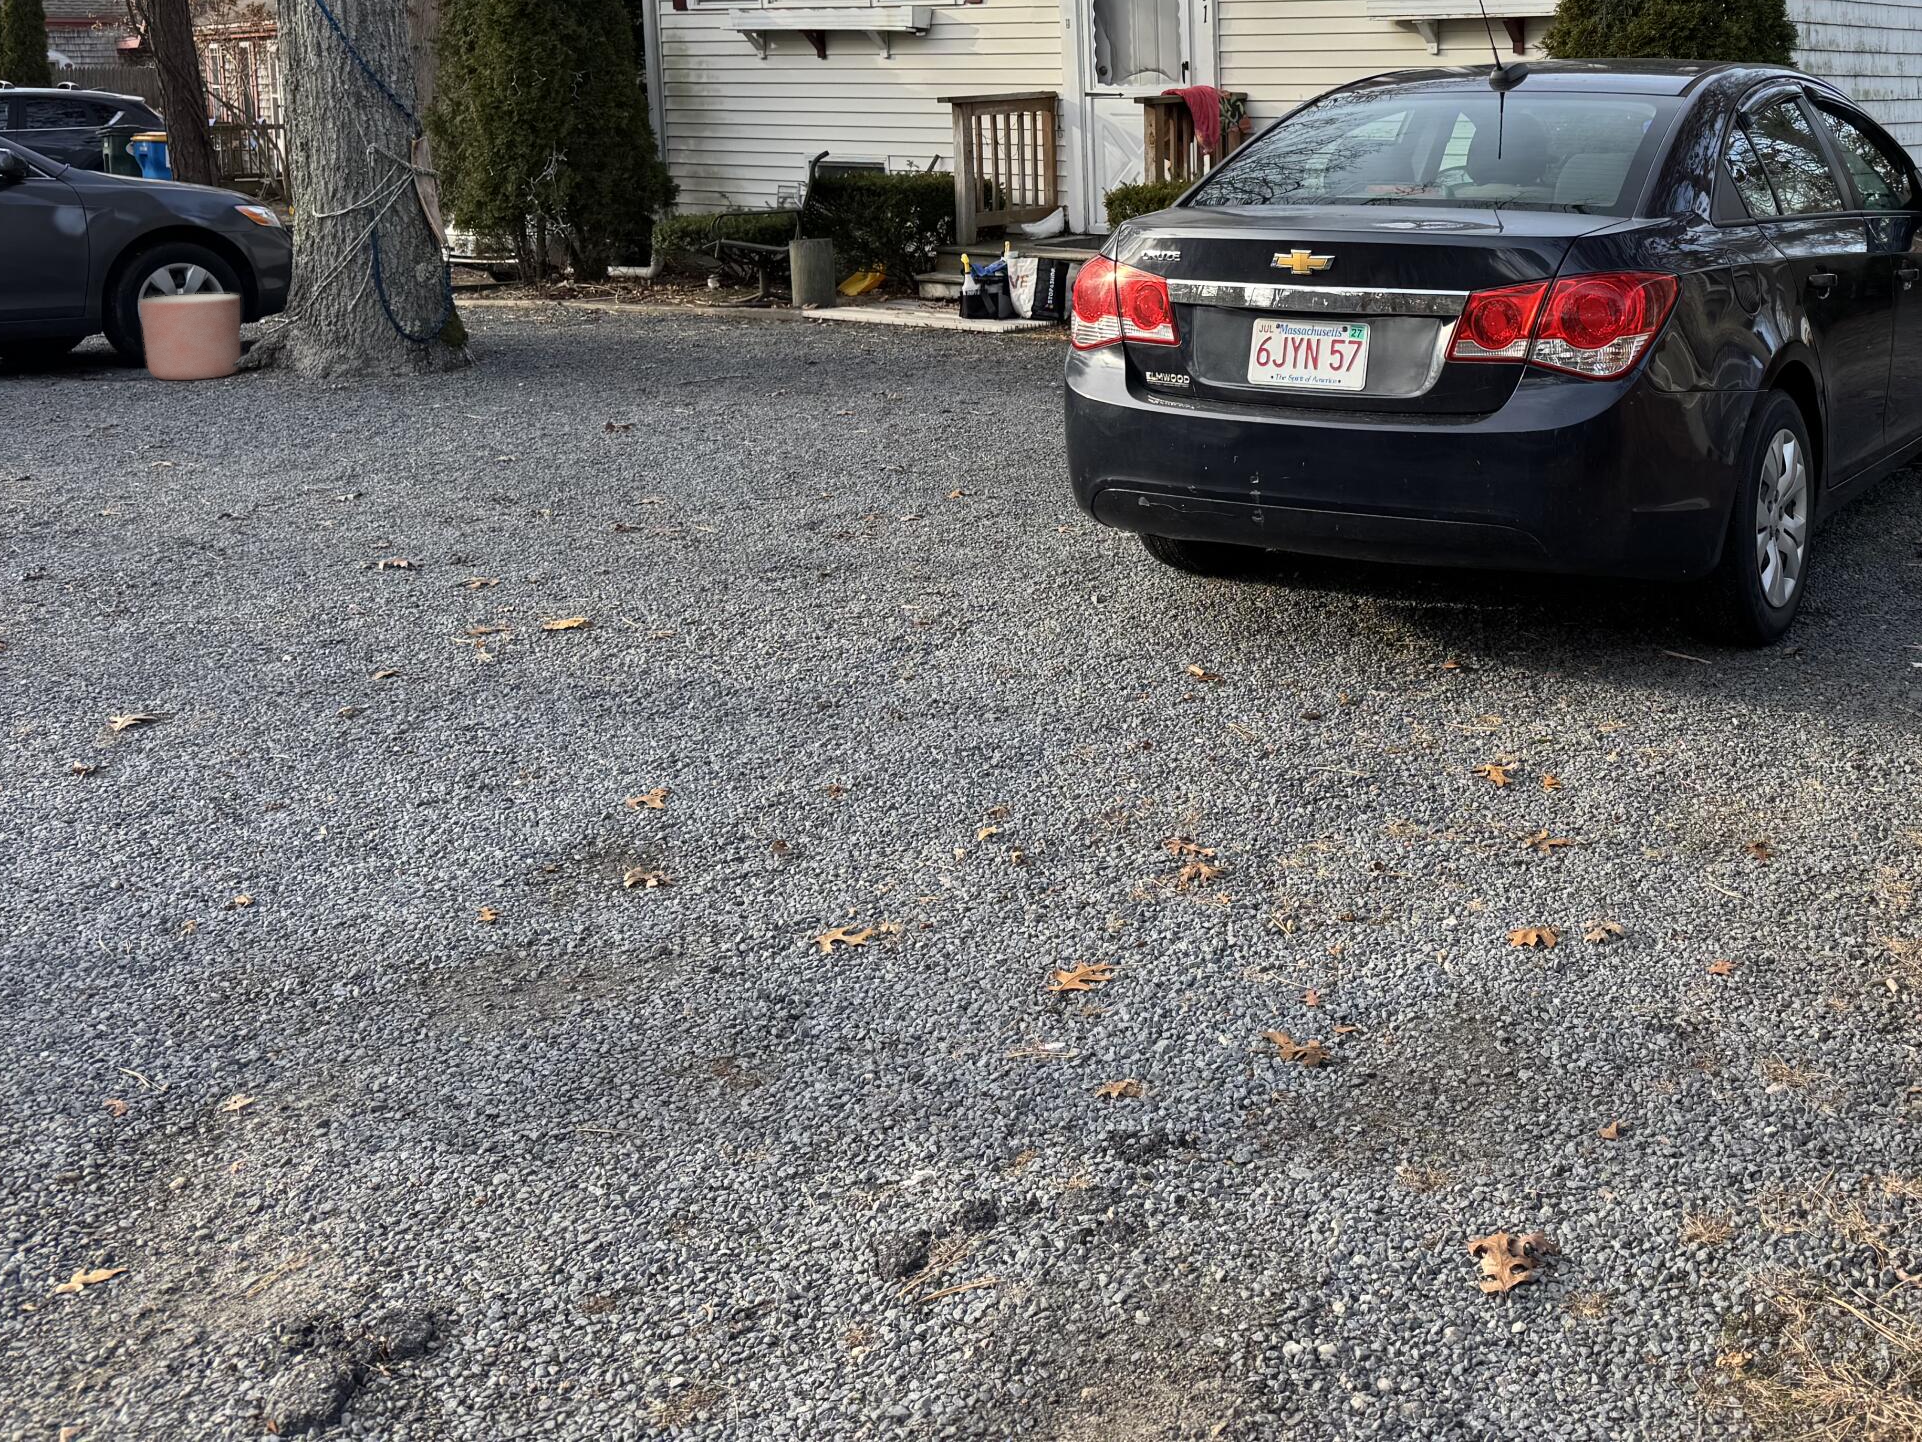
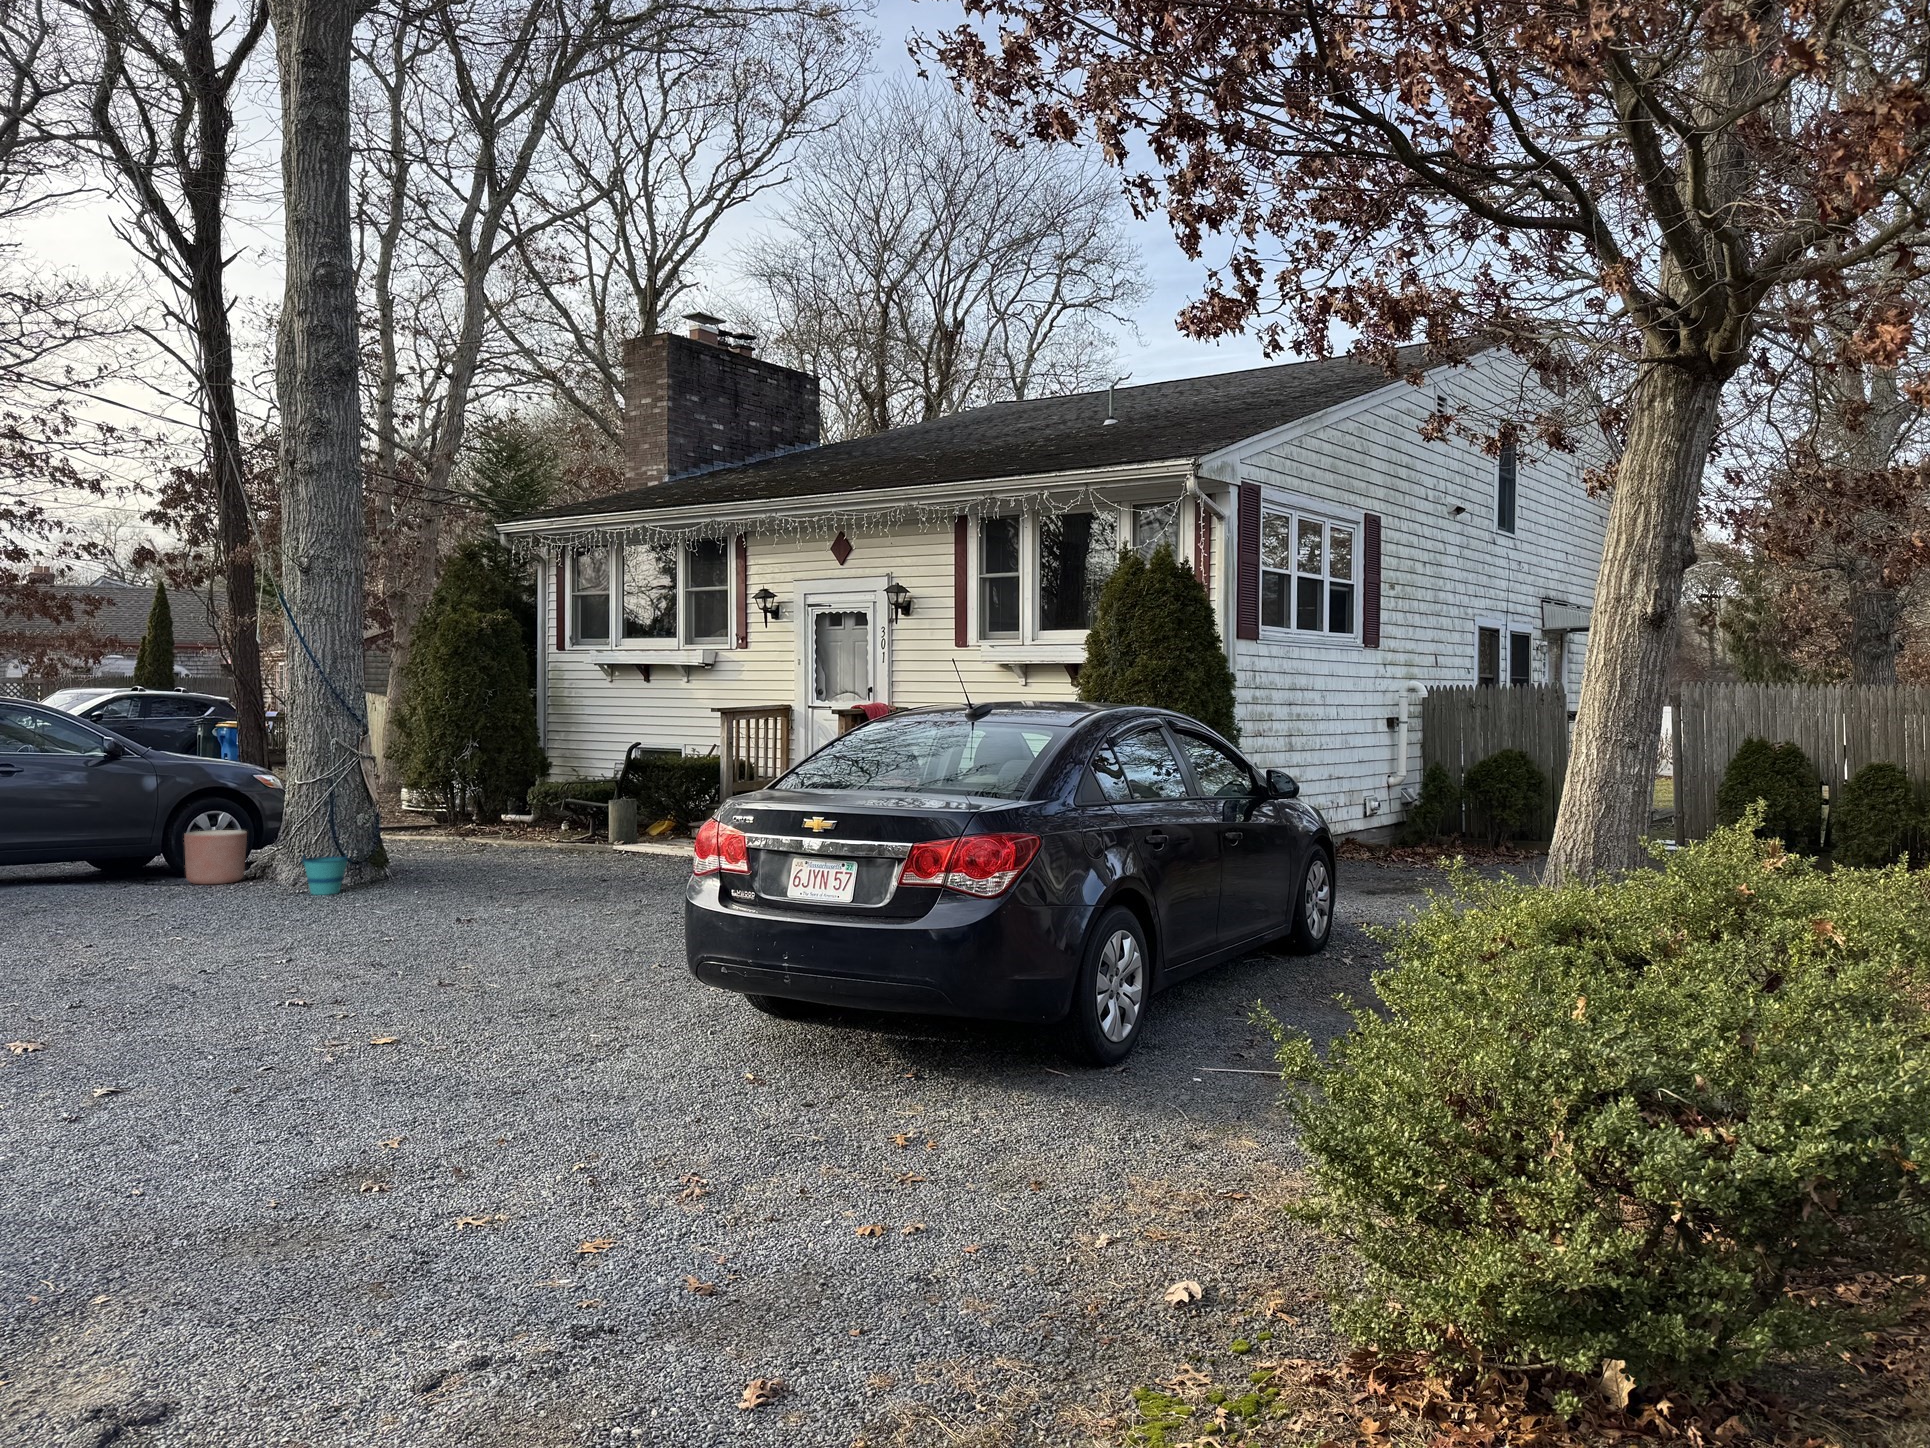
bucket: none [335,327,416,393] -> present [301,855,352,895]

